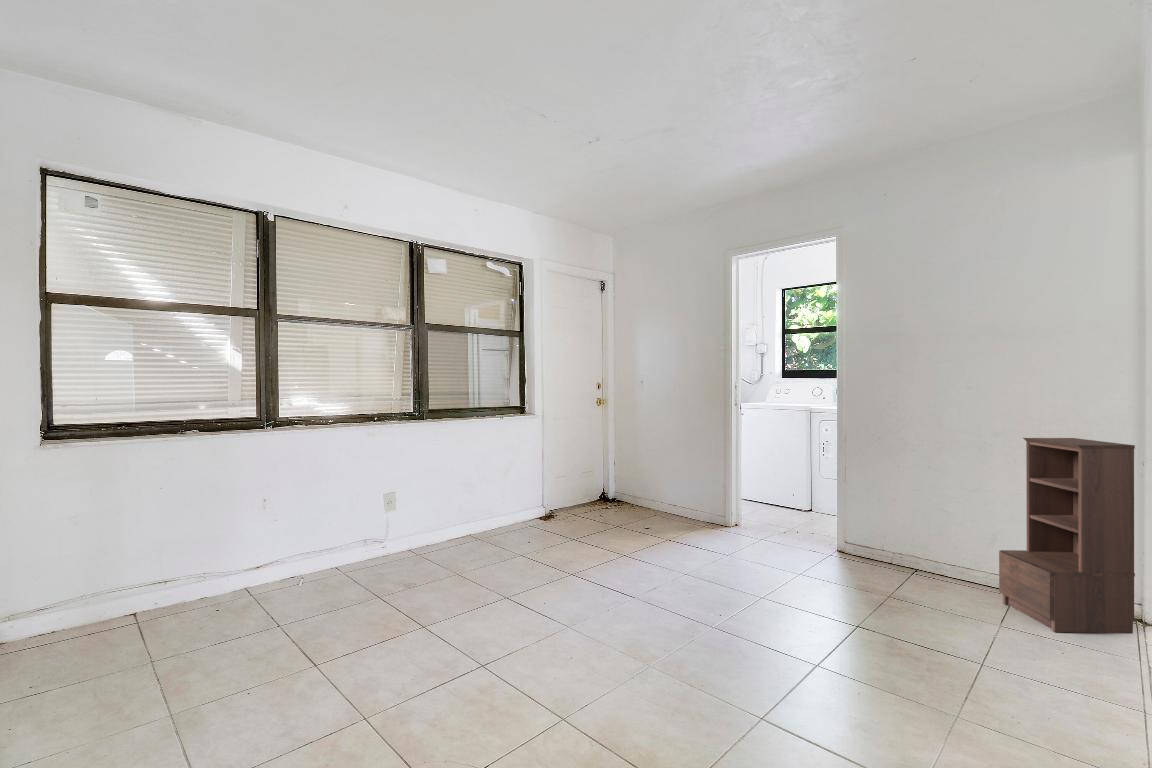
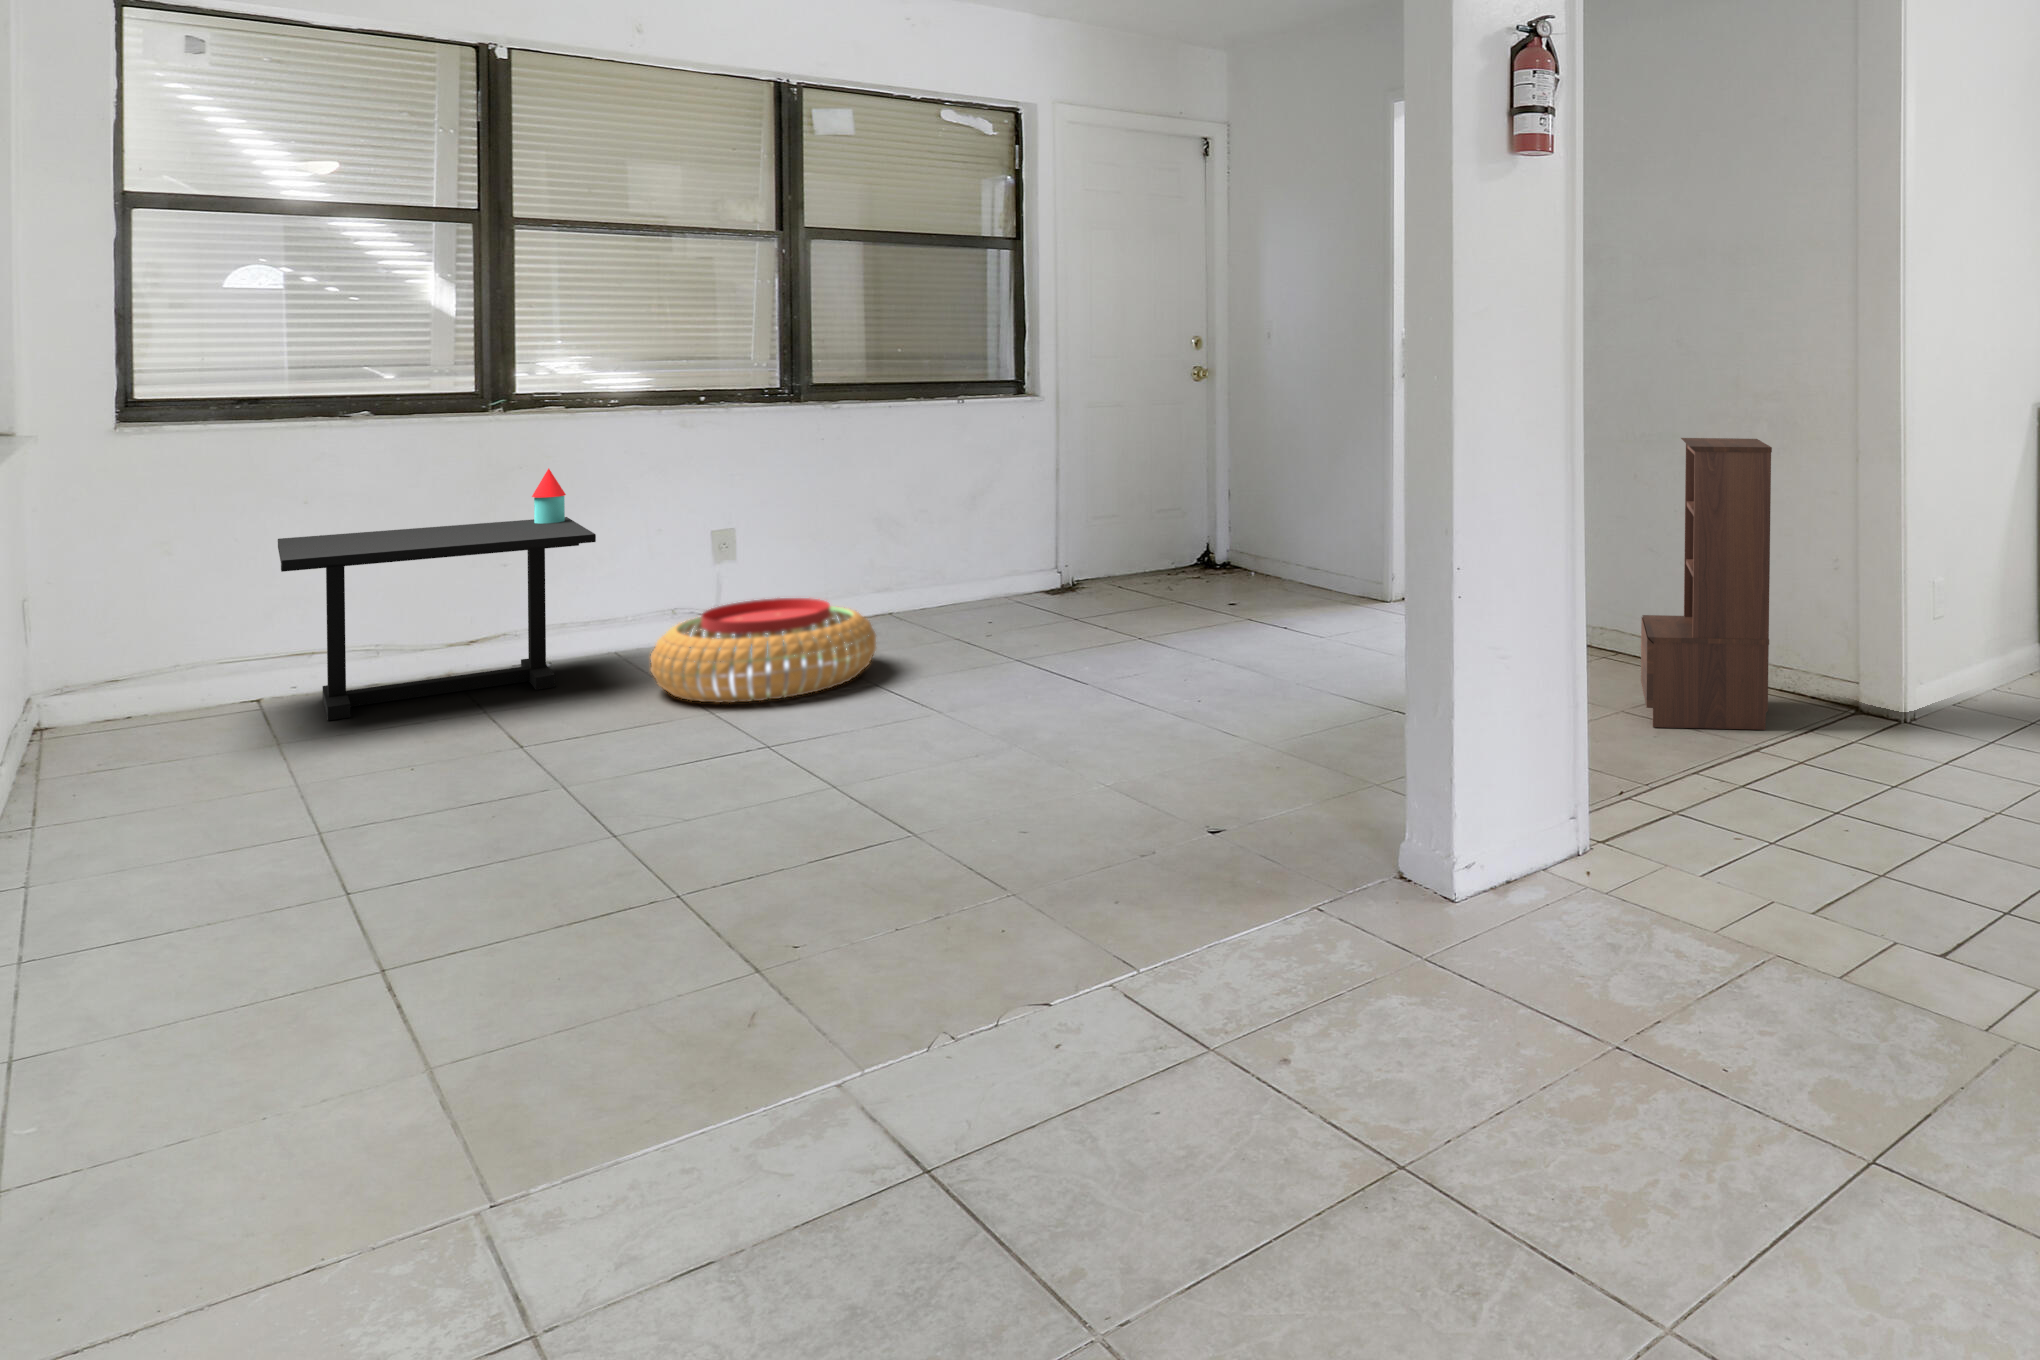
side table: none [143,463,339,639] -> present [278,468,596,720]
pouf: none [375,540,502,617] -> present [651,598,876,703]

